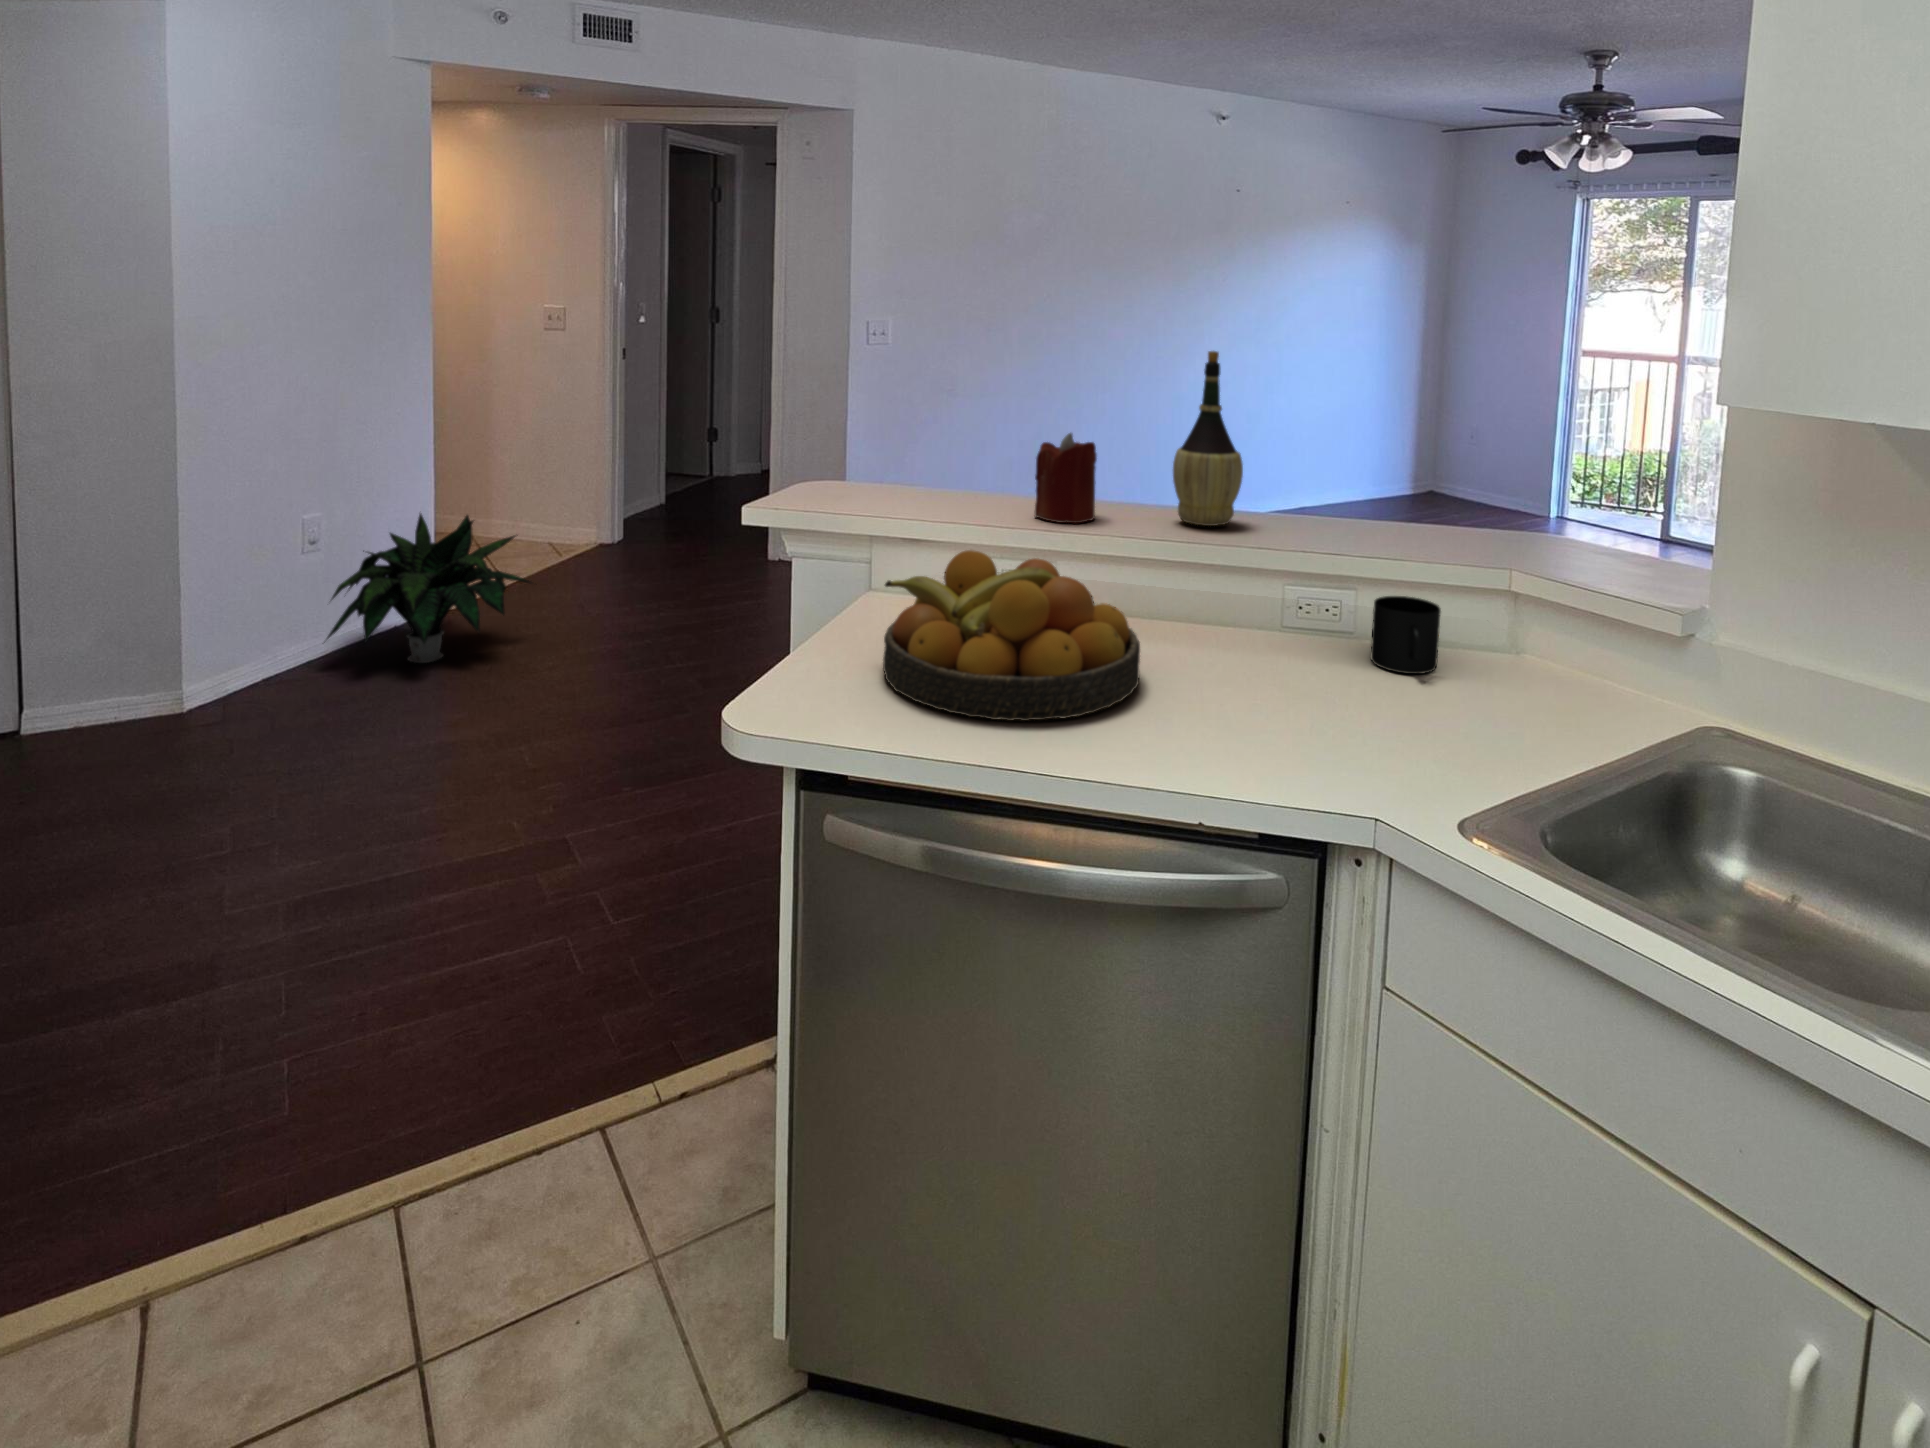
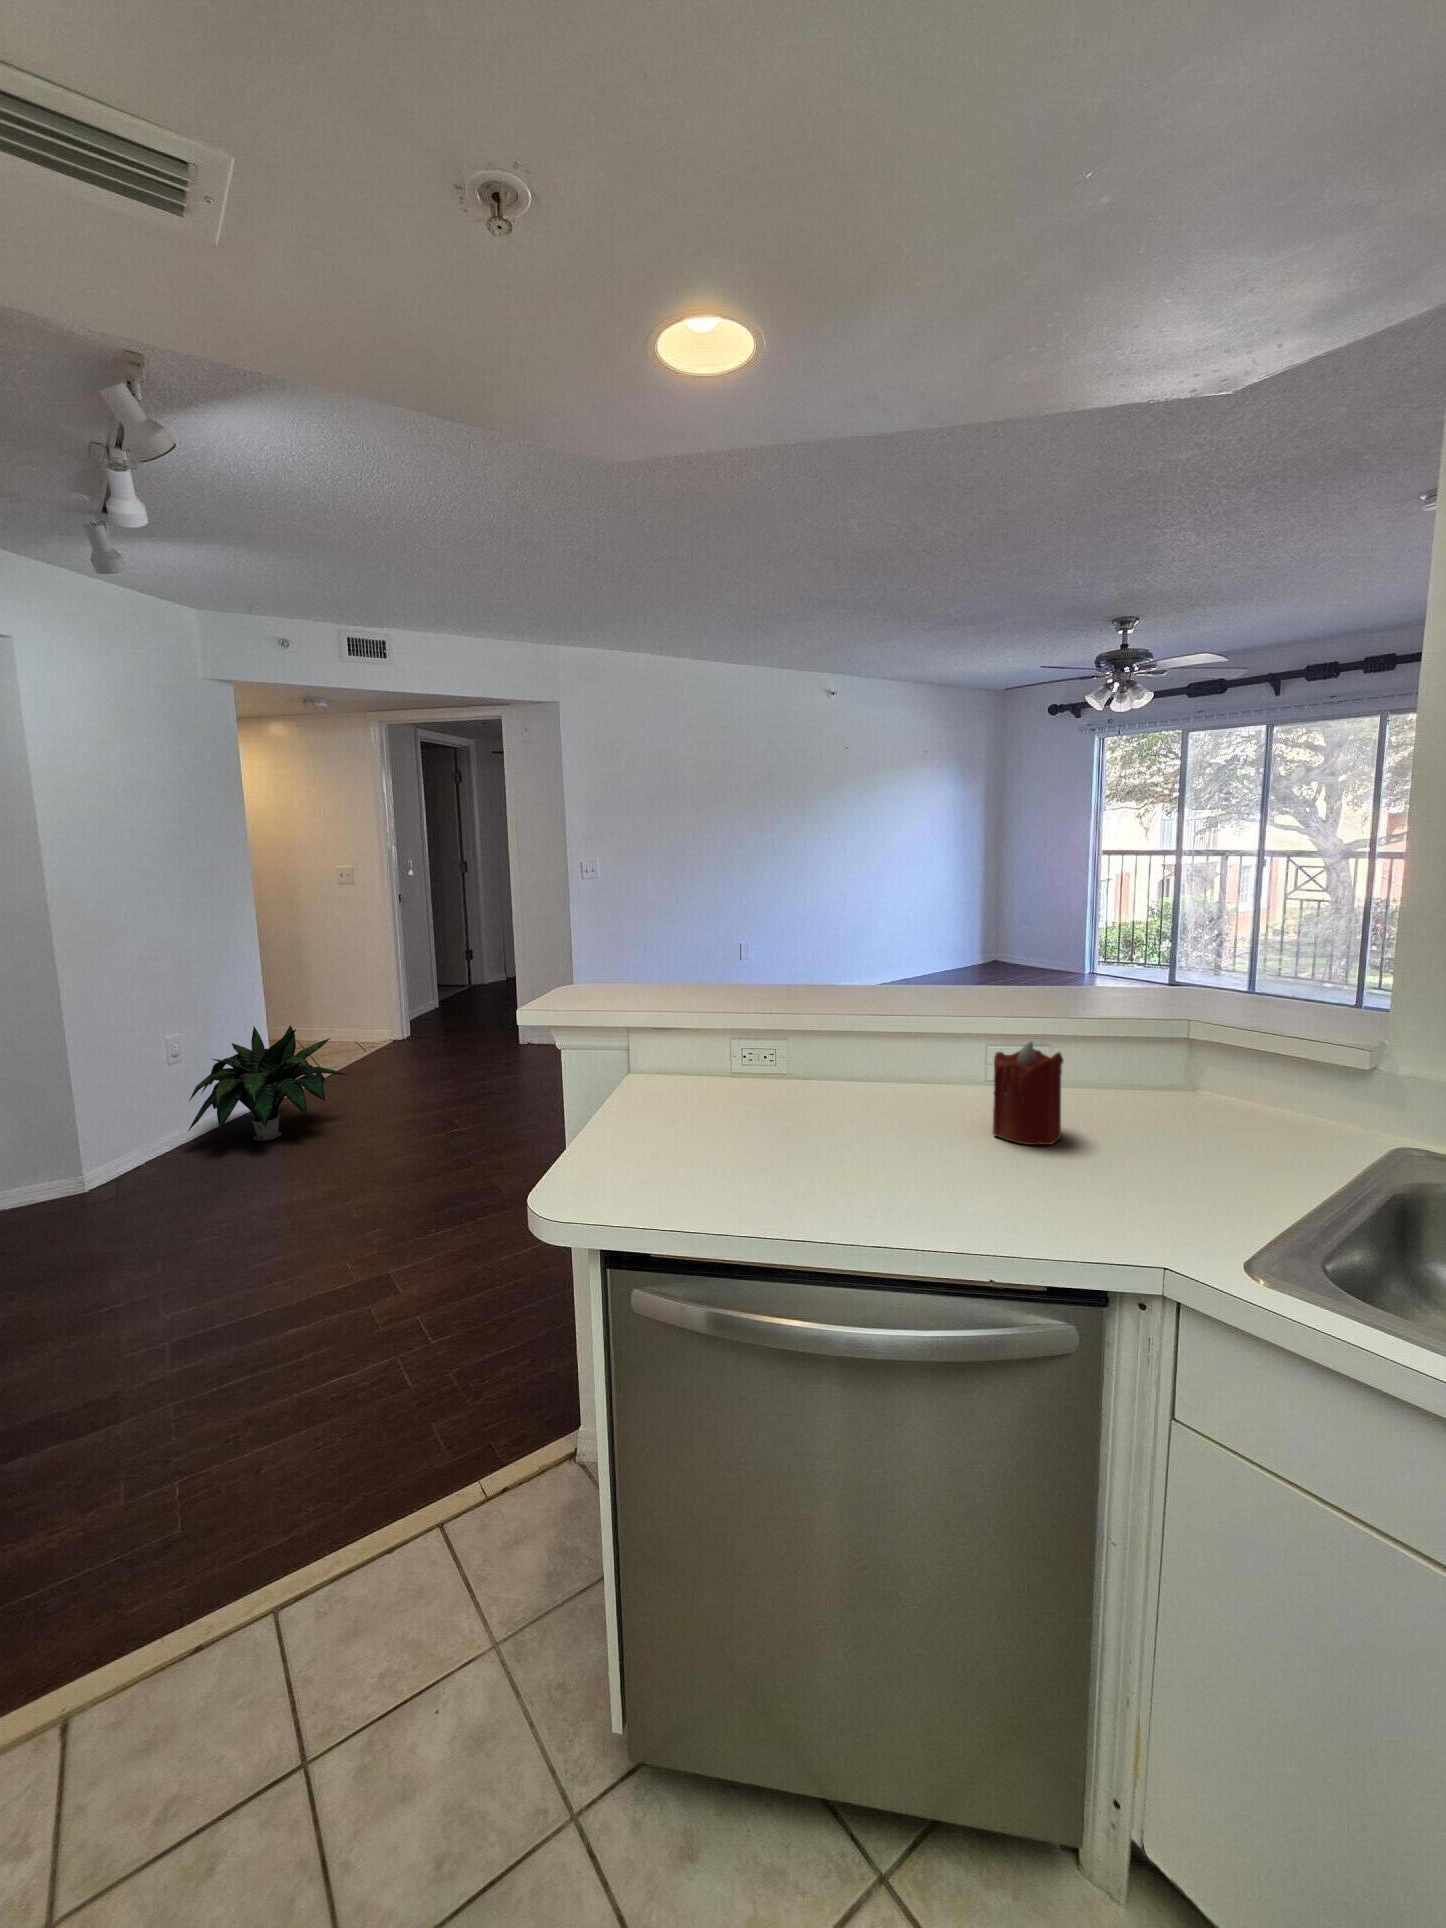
wine bottle: present [1173,351,1243,526] -> none [875,851,935,998]
candle: present [1035,433,1097,524] -> present [993,1042,1063,1145]
fruit bowl: present [883,550,1140,721] -> none [655,1034,888,1187]
mug: present [1371,596,1441,674] -> none [1072,1048,1134,1115]

